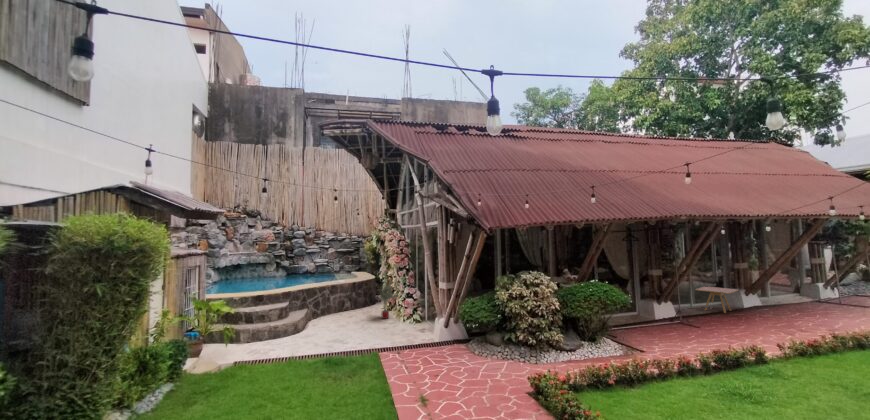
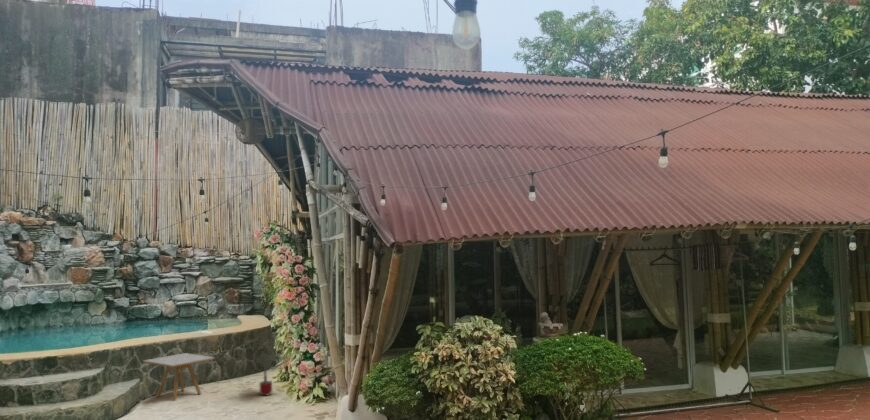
side table: present [696,287,738,313] -> present [143,353,214,400]

